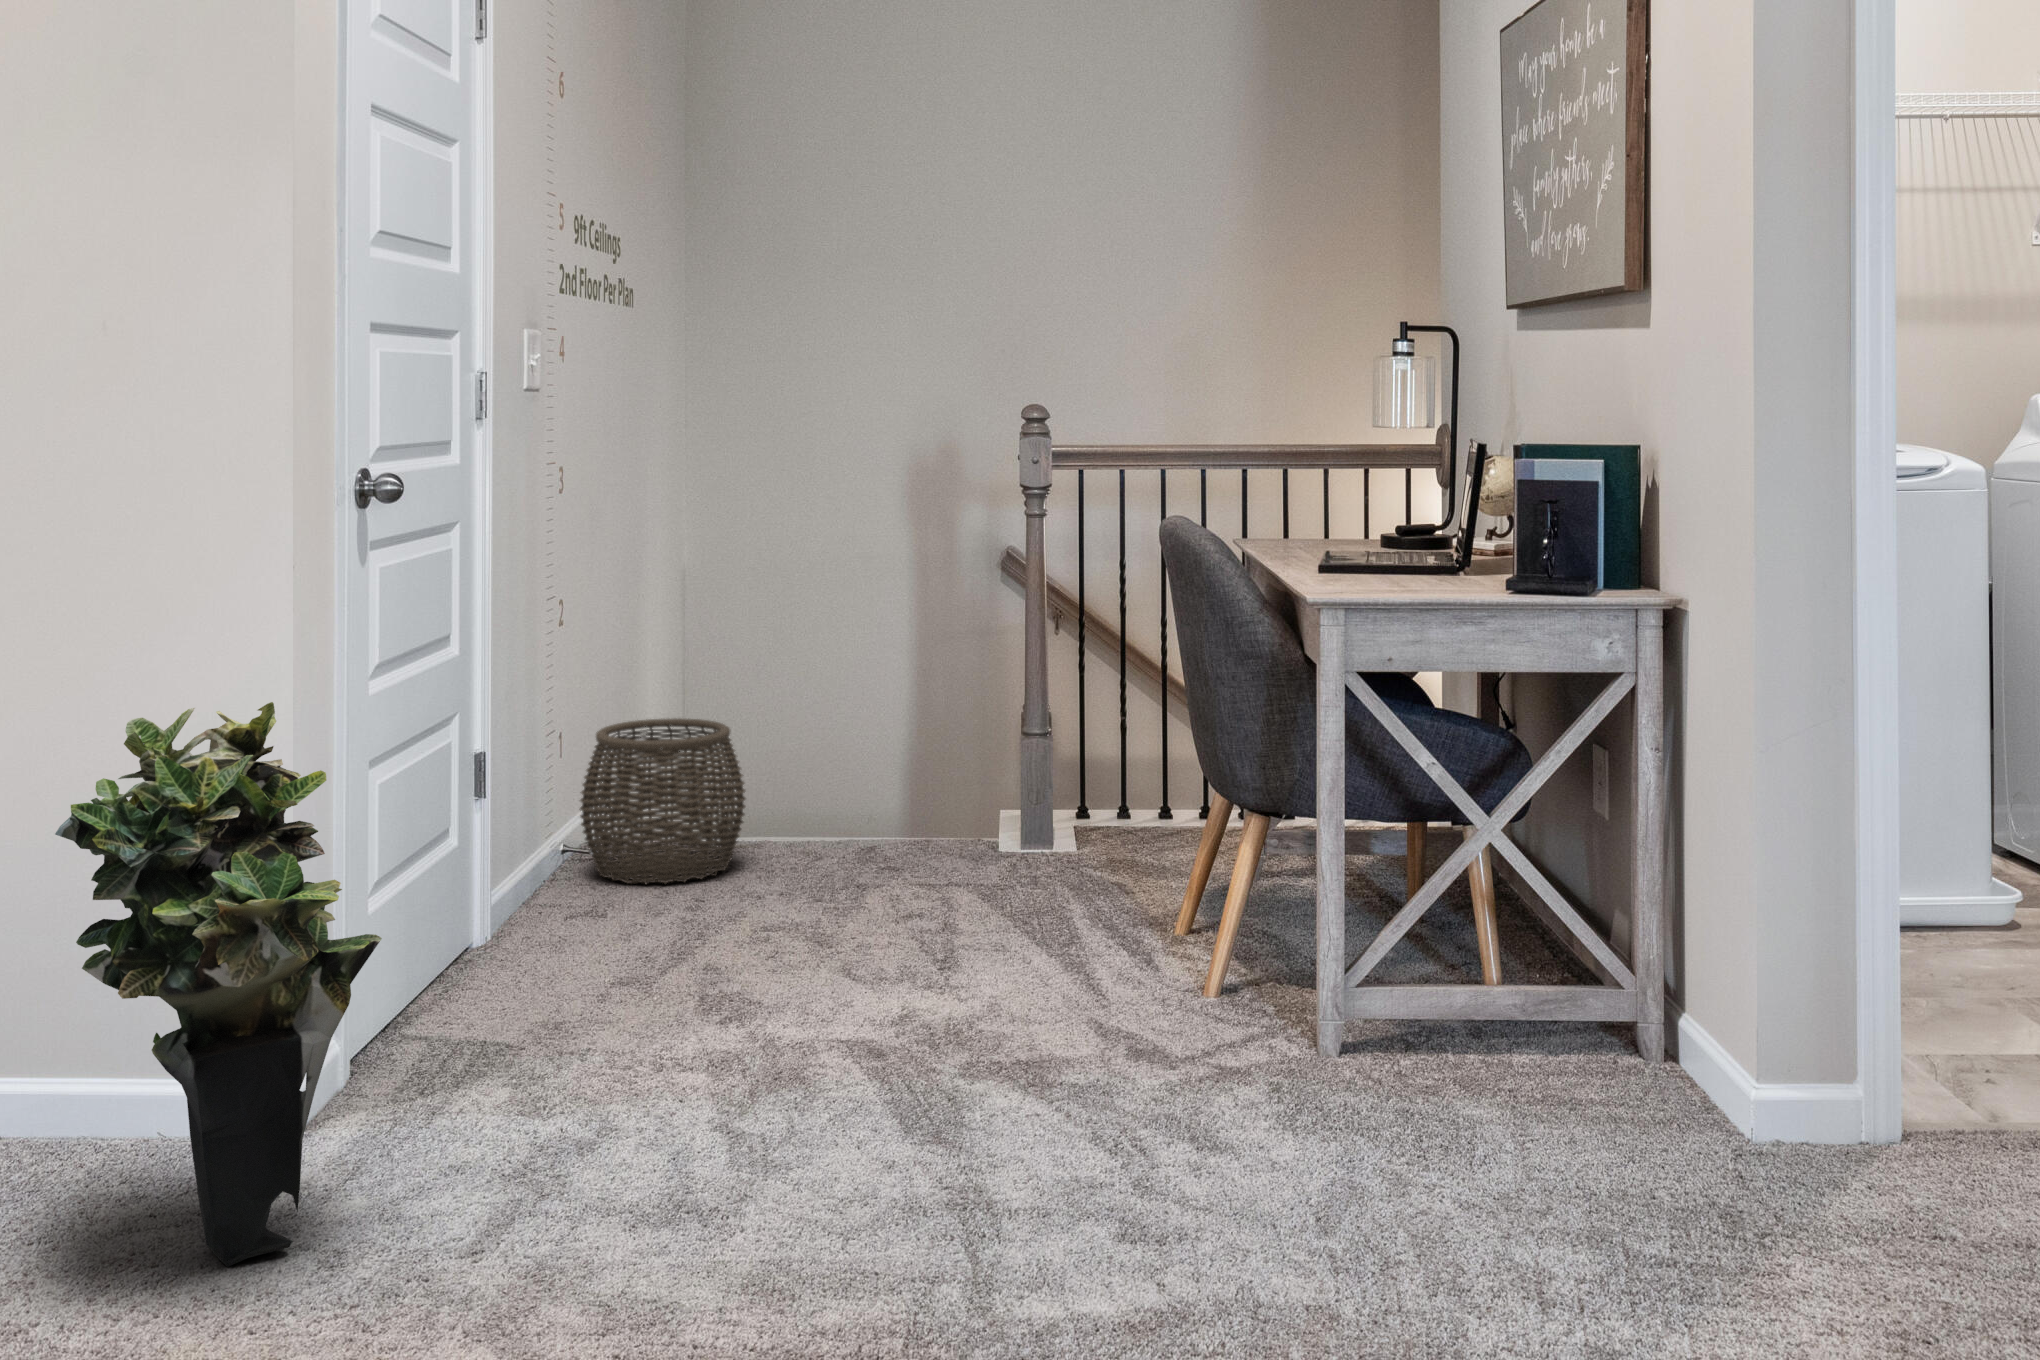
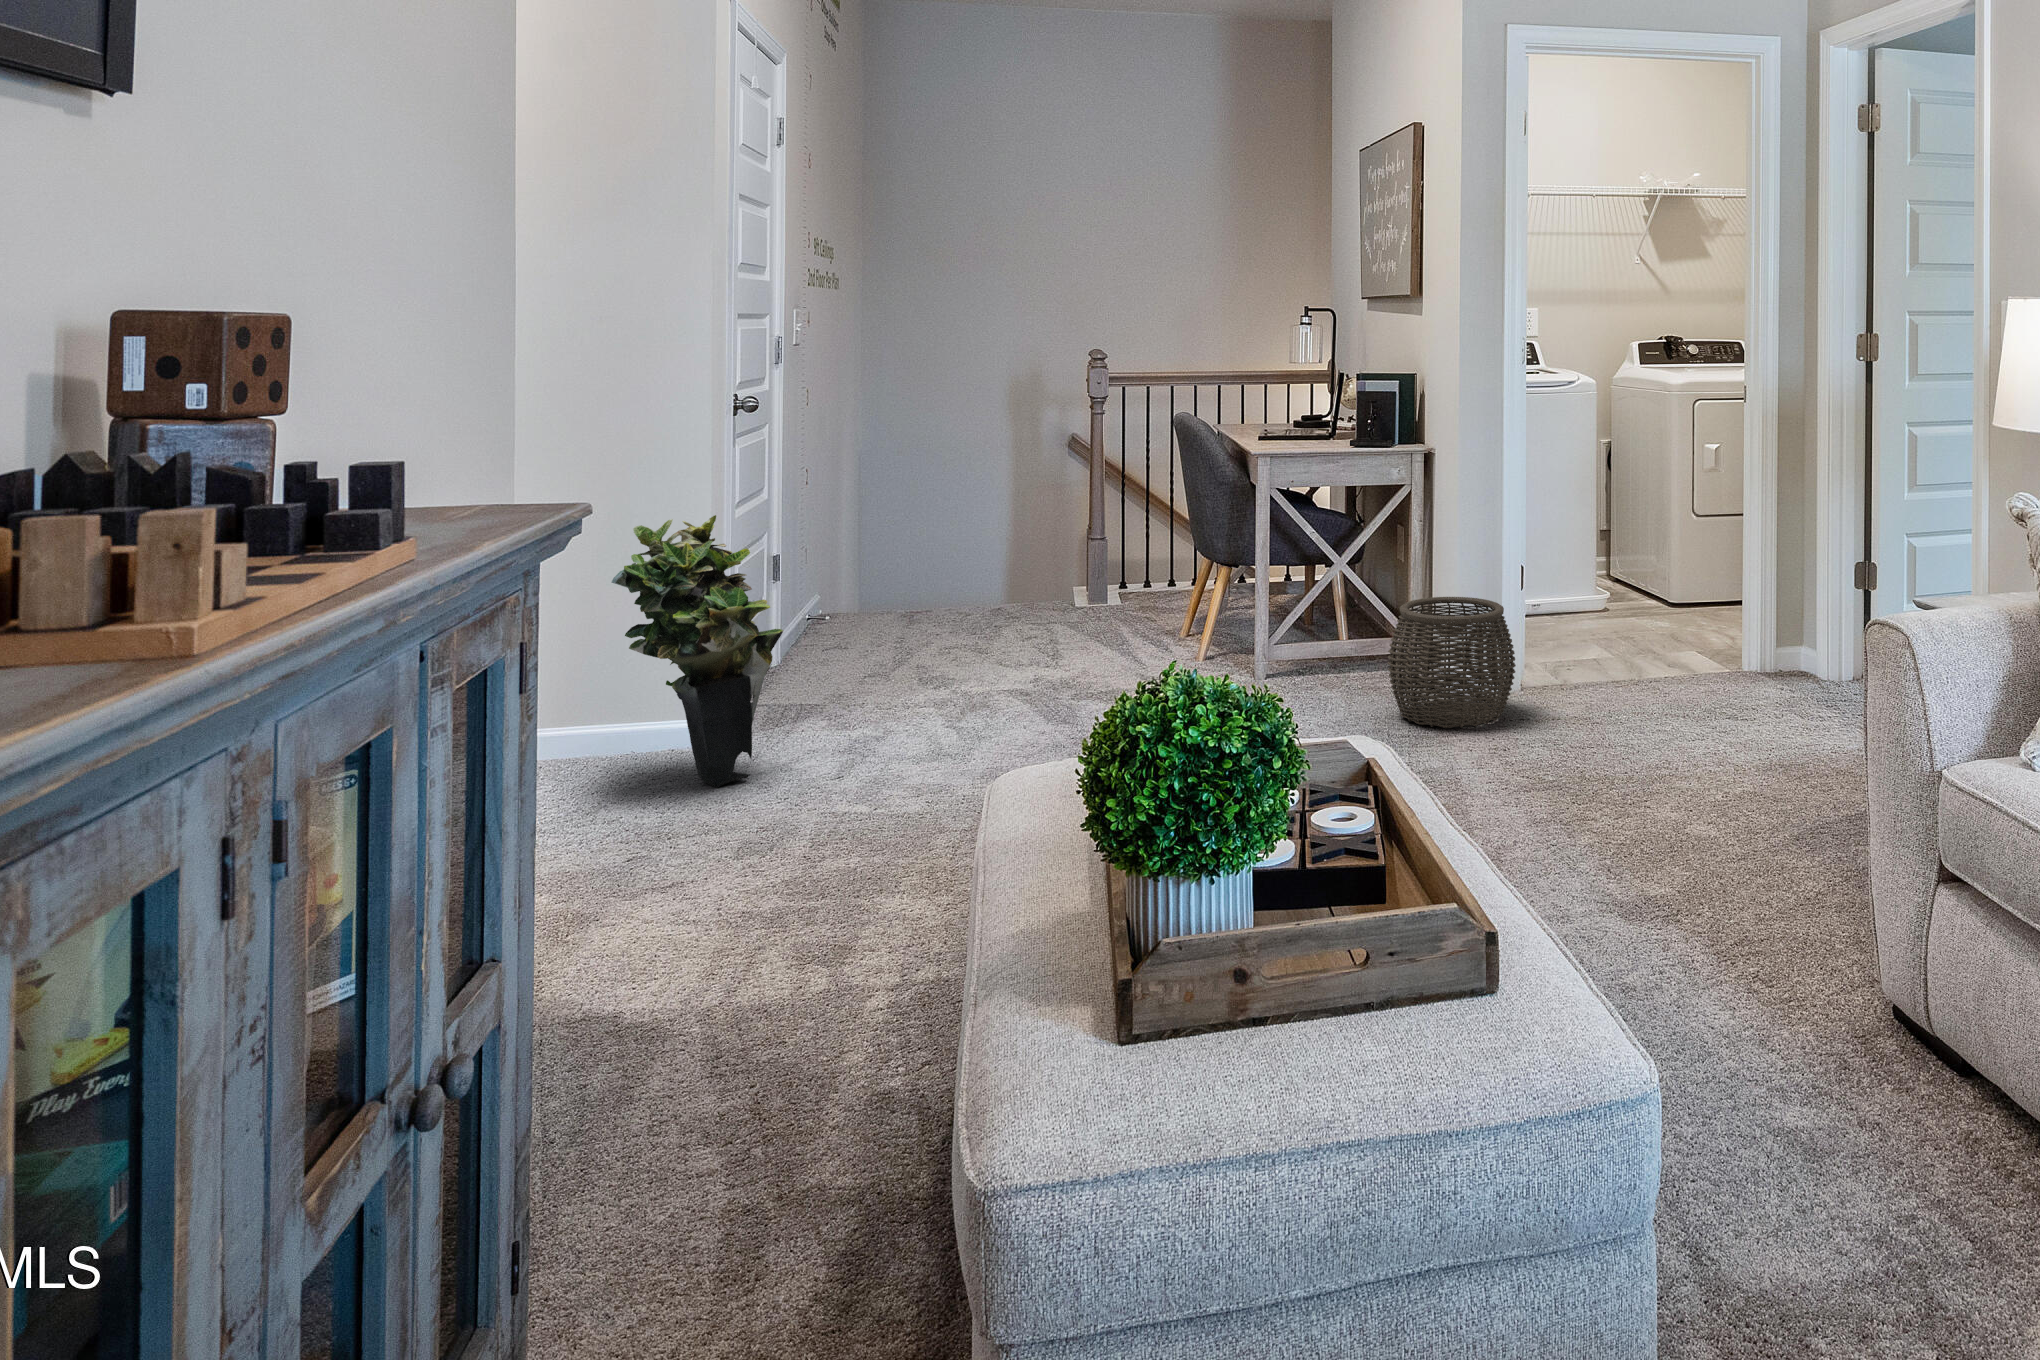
woven basket: present [580,718,746,884] -> present [1388,597,1516,728]

